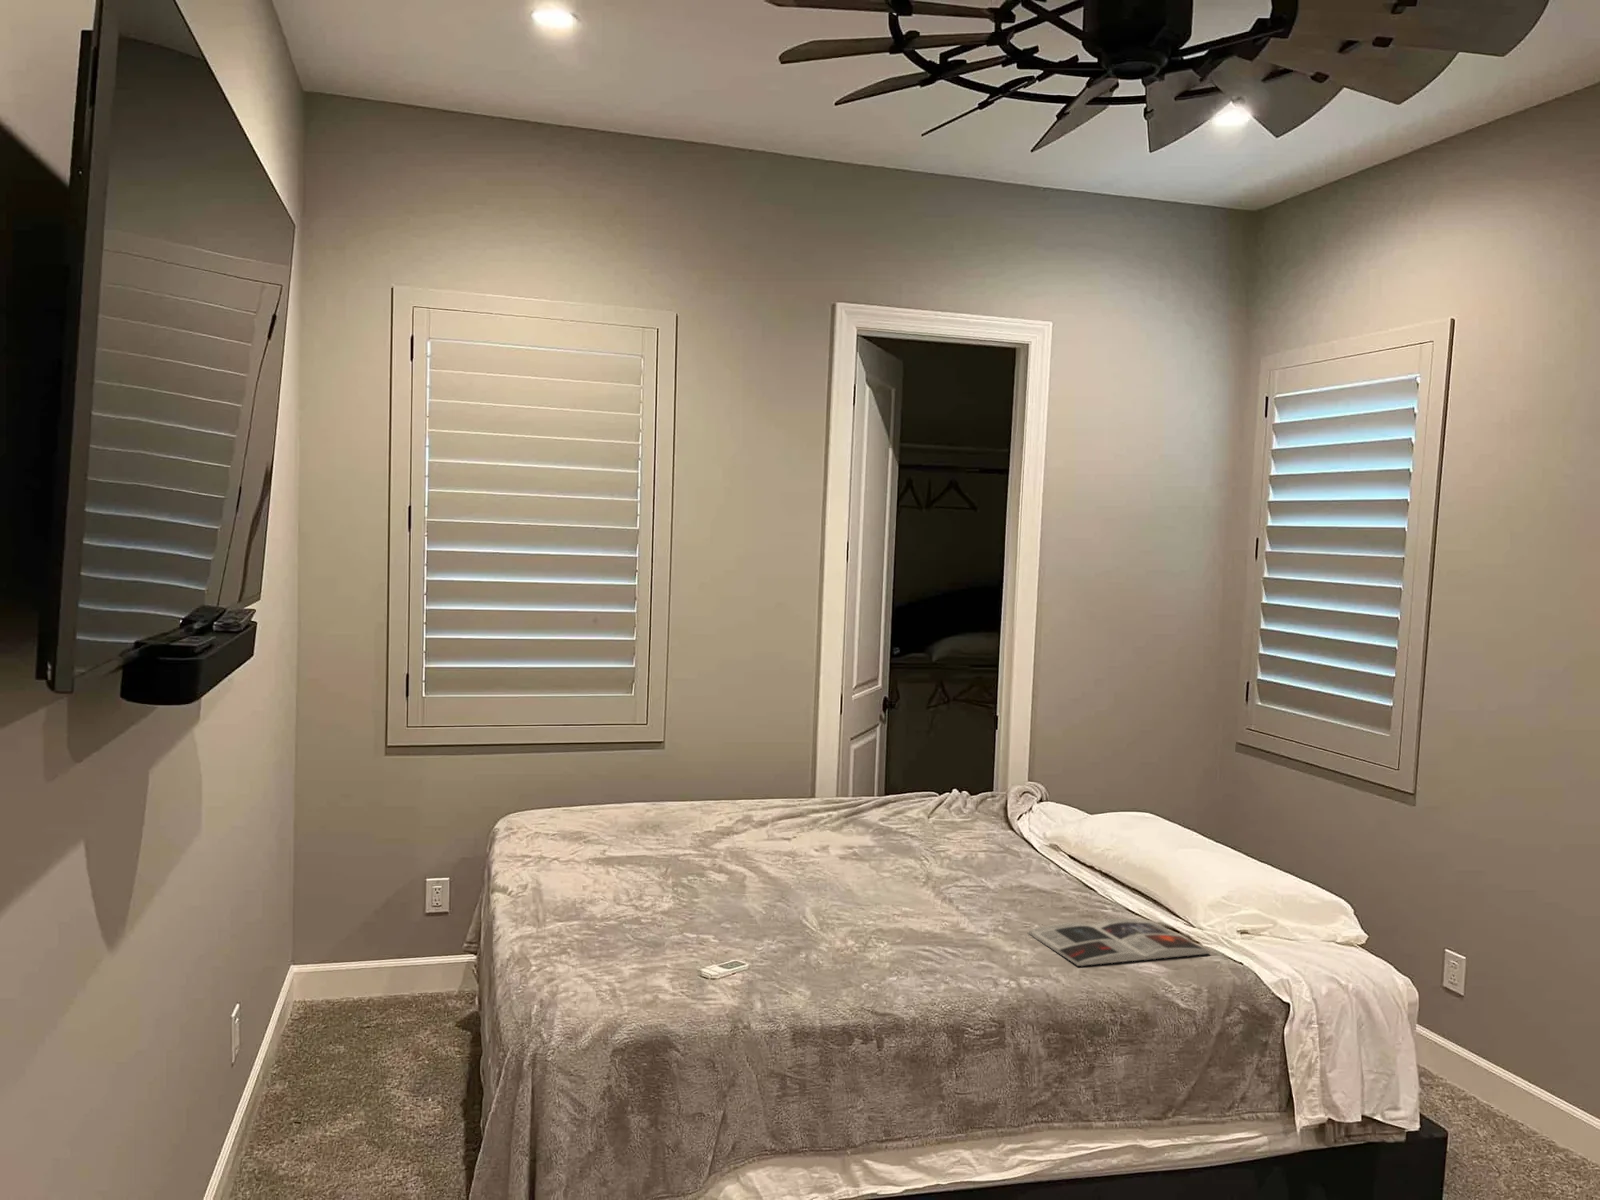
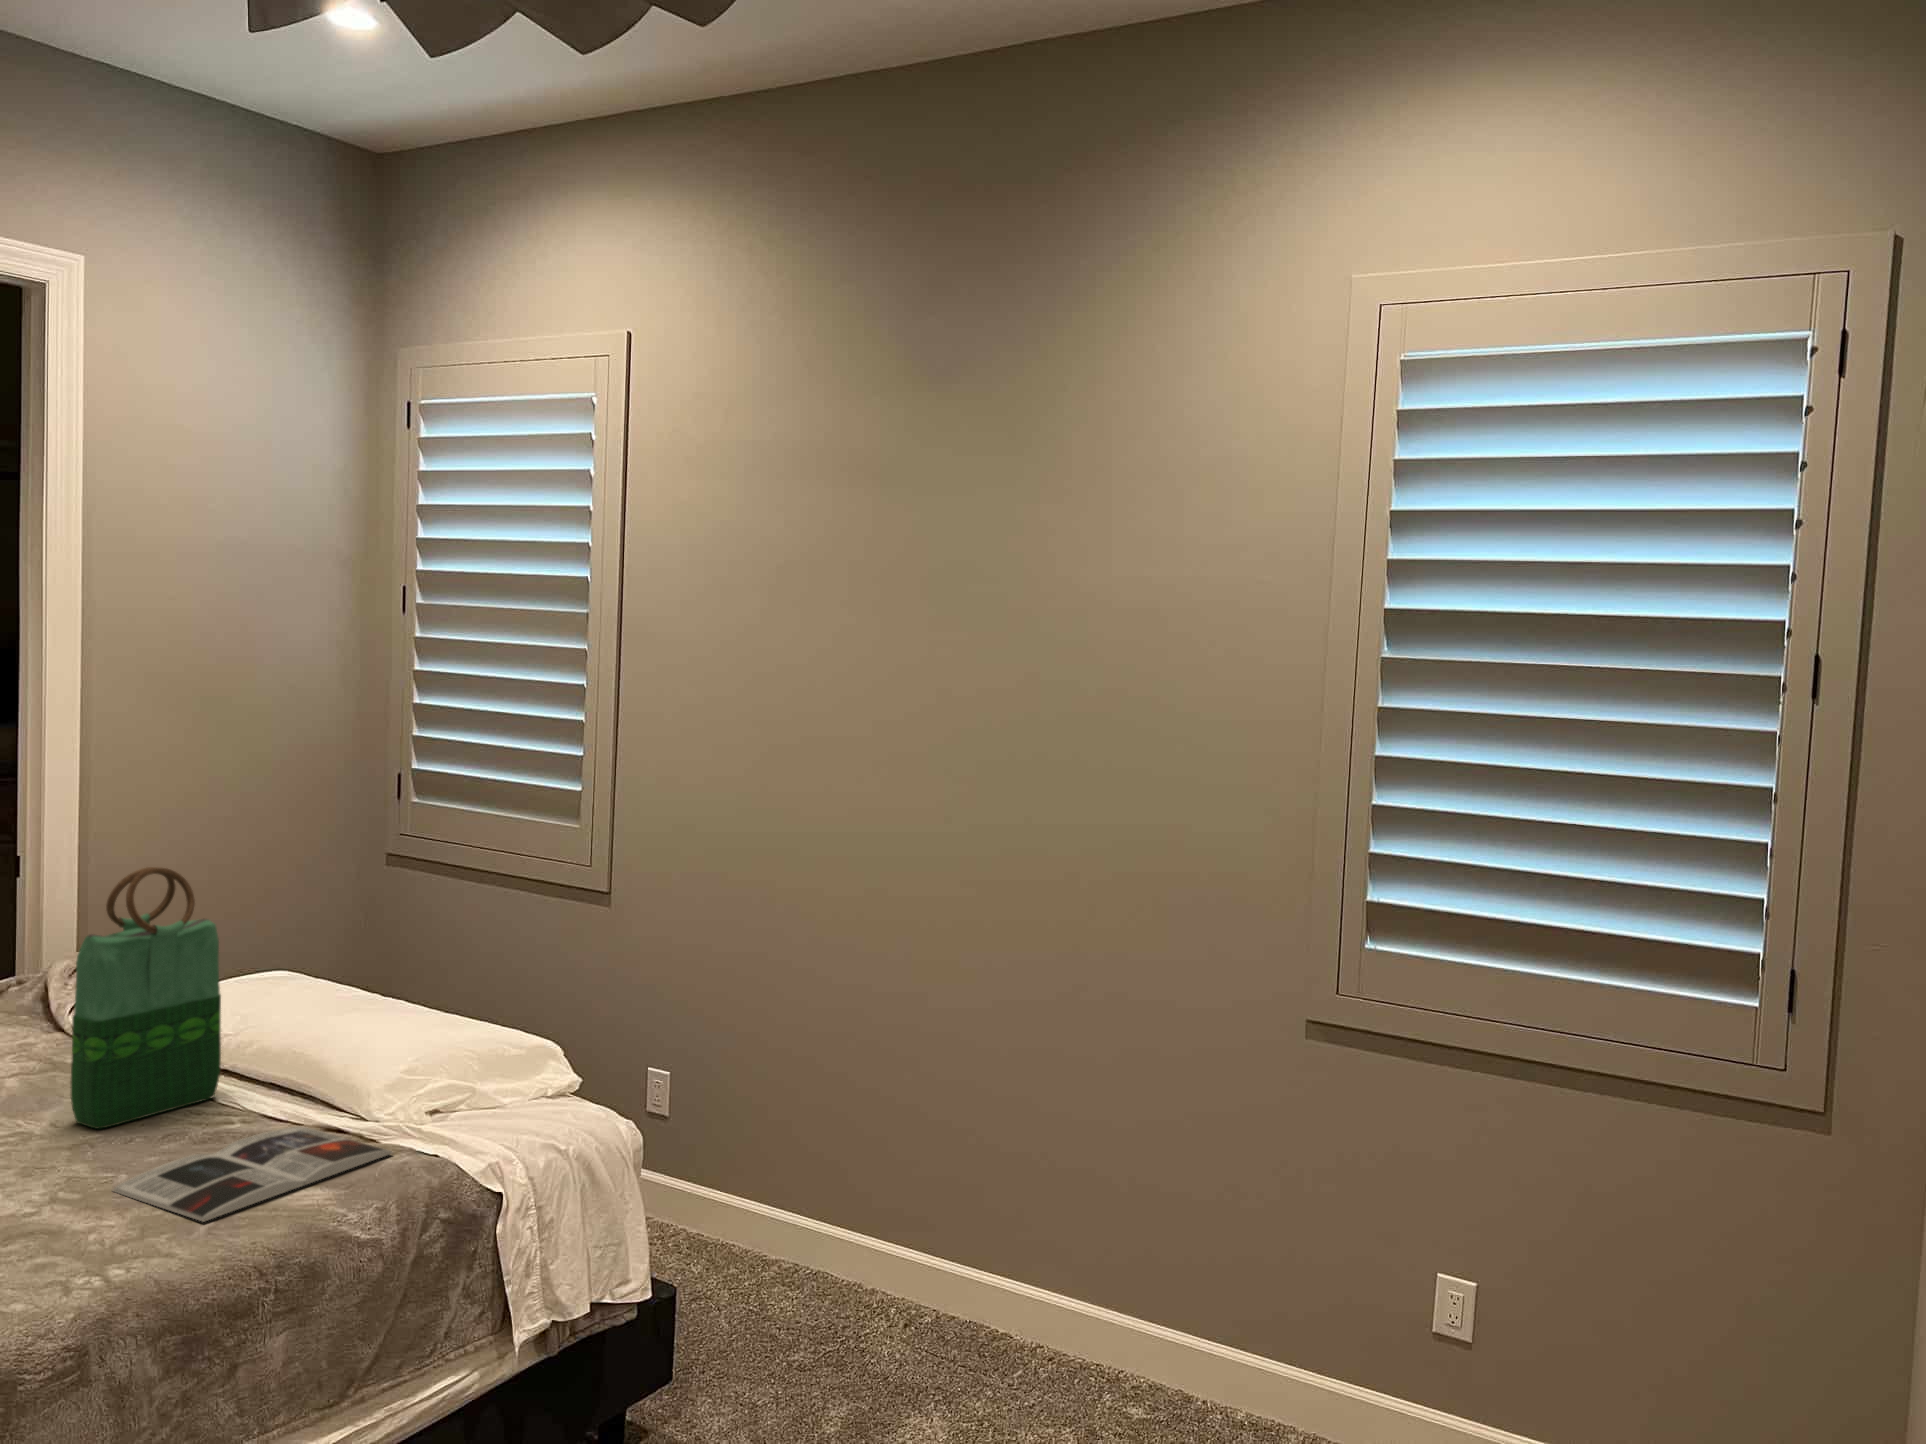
tote bag: none [1011,725,1104,894] -> present [71,867,221,1129]

